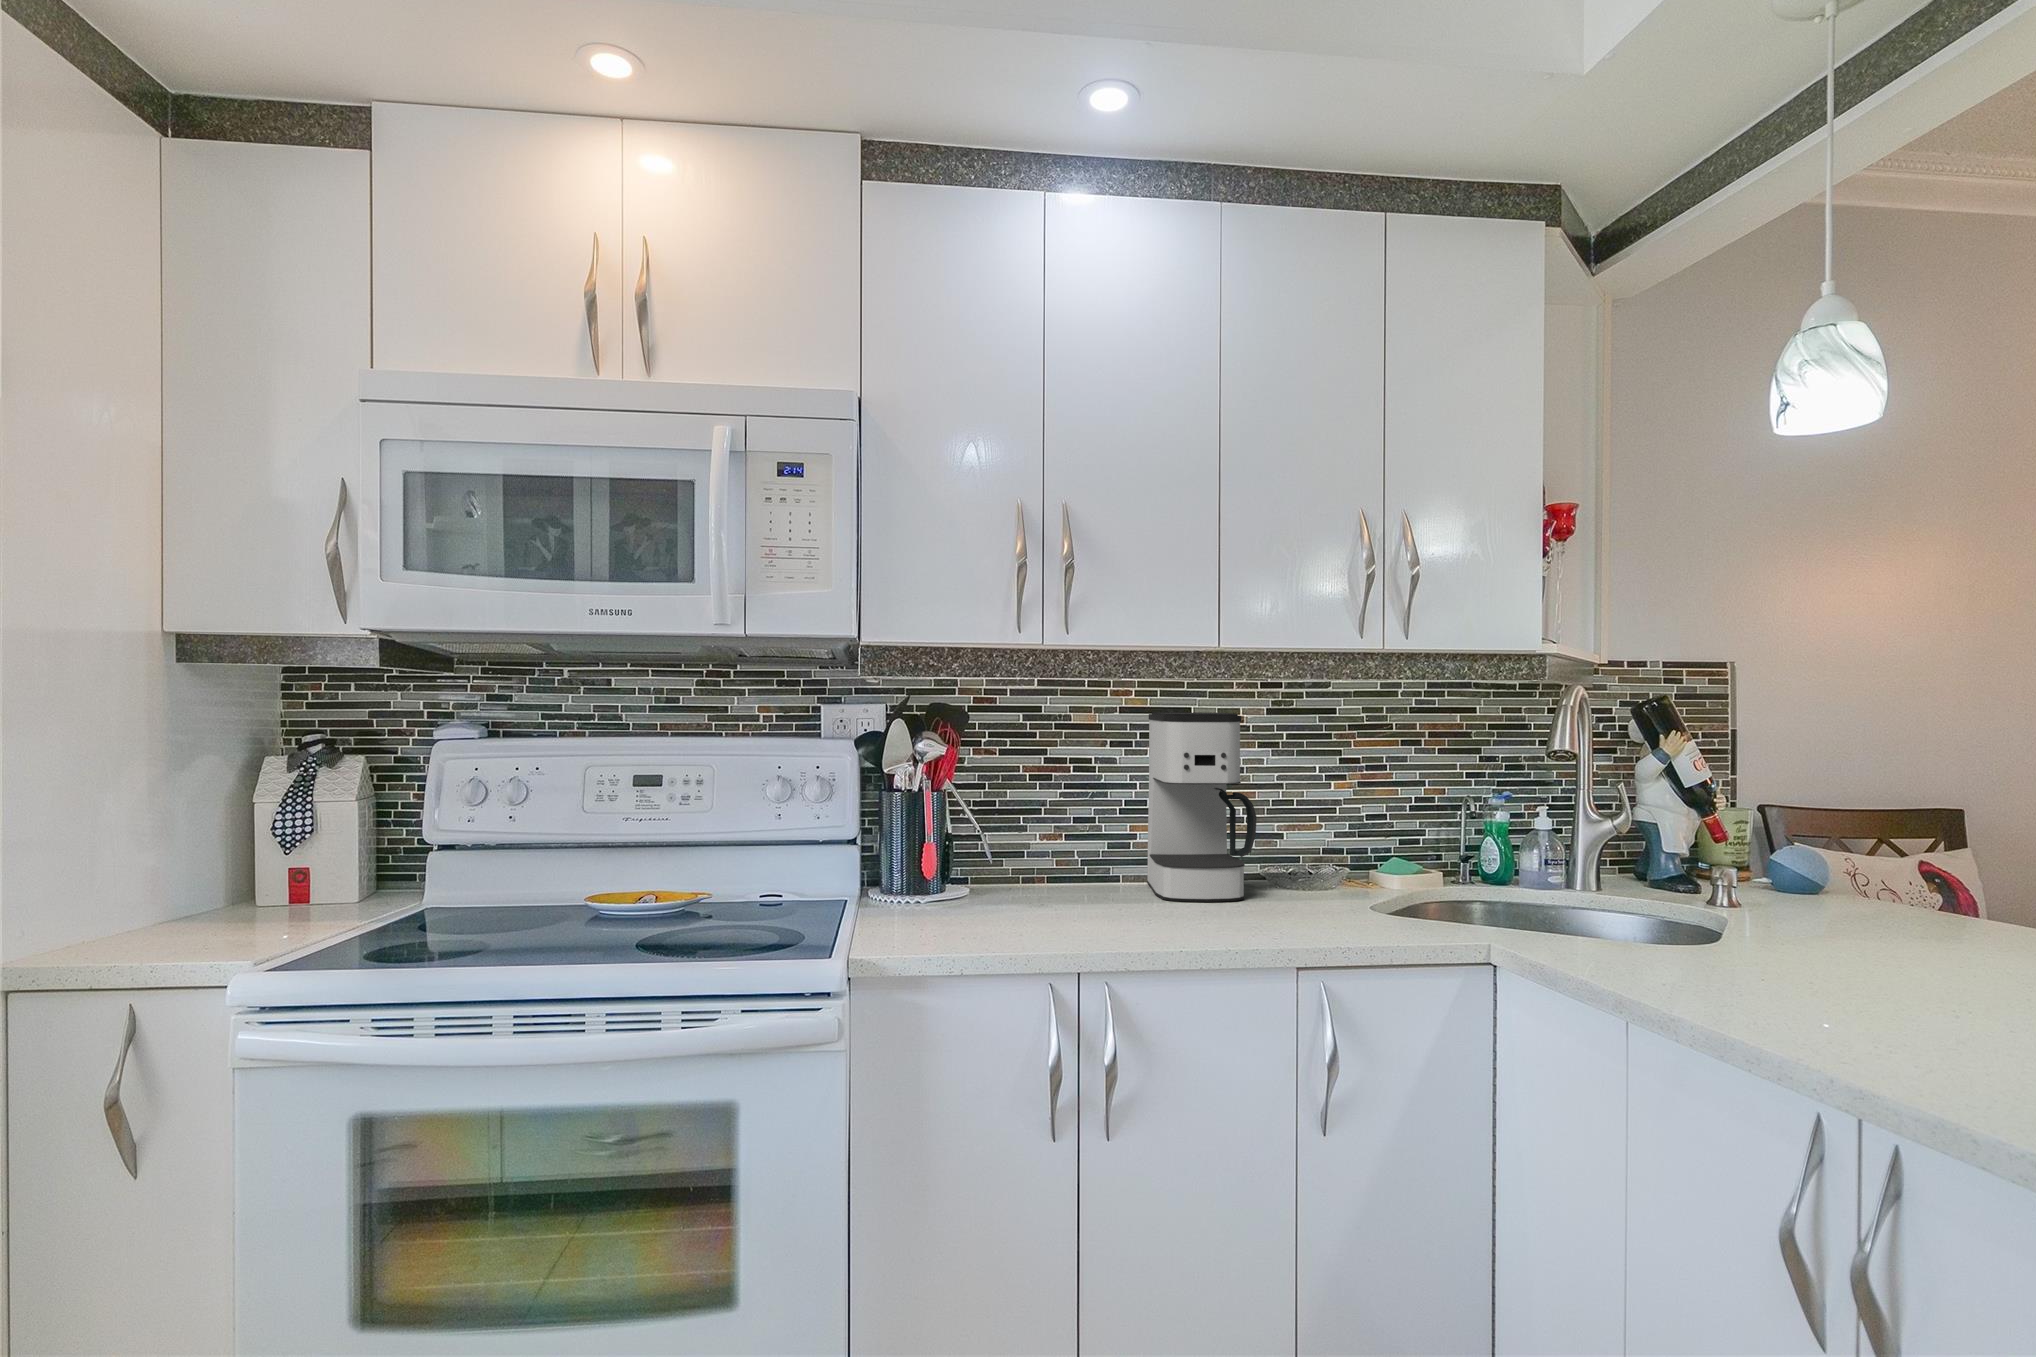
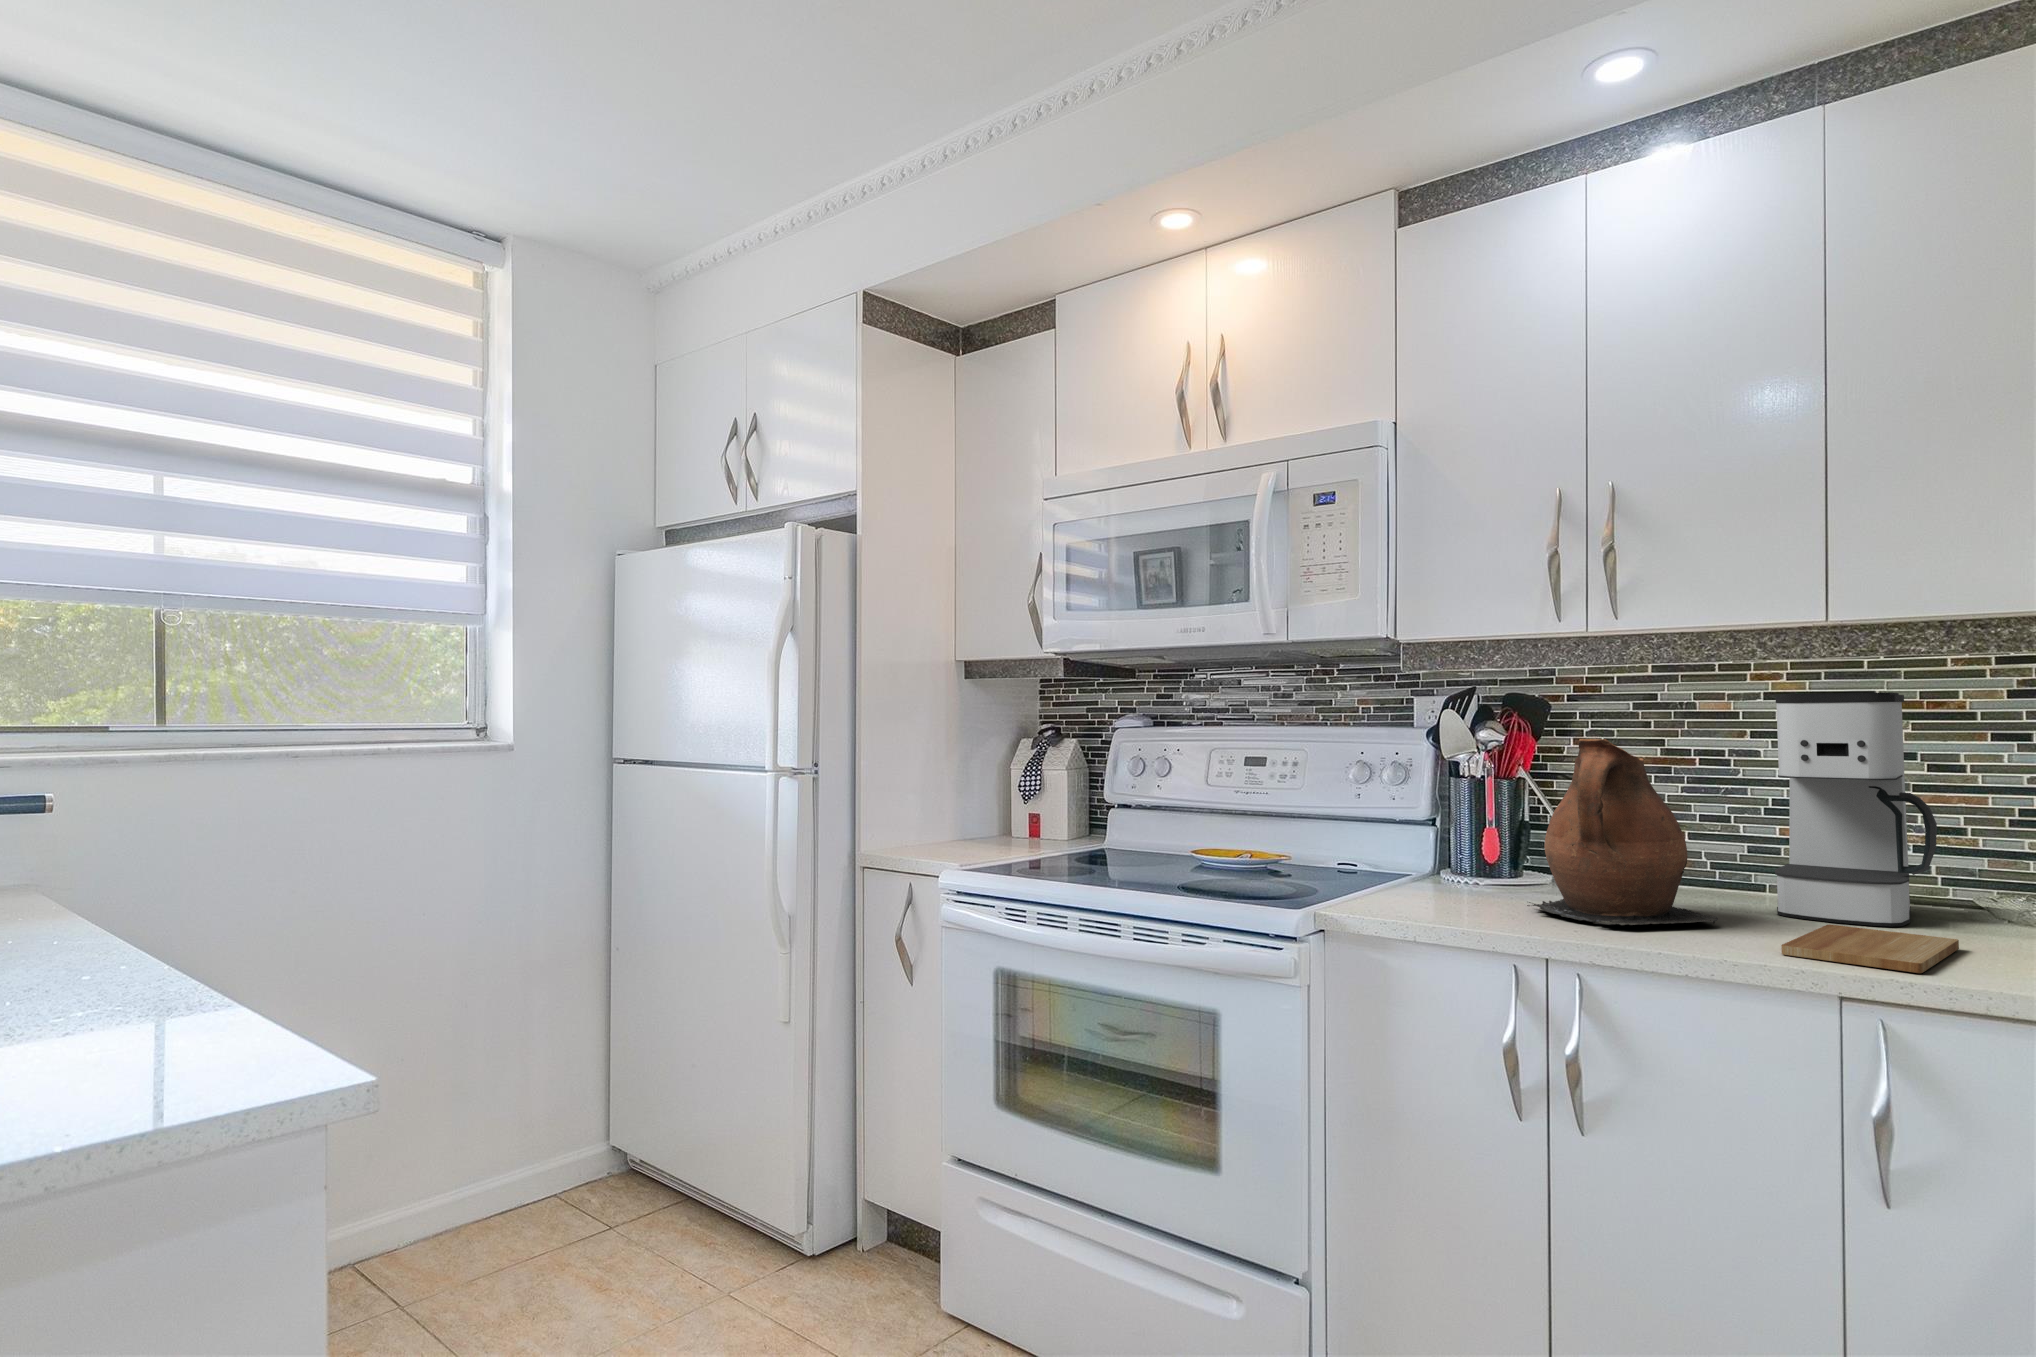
ceramic pitcher: none [1001,757,1156,932] -> present [1527,739,1718,925]
cutting board: none [1222,906,1333,942] -> present [1781,924,1959,973]

